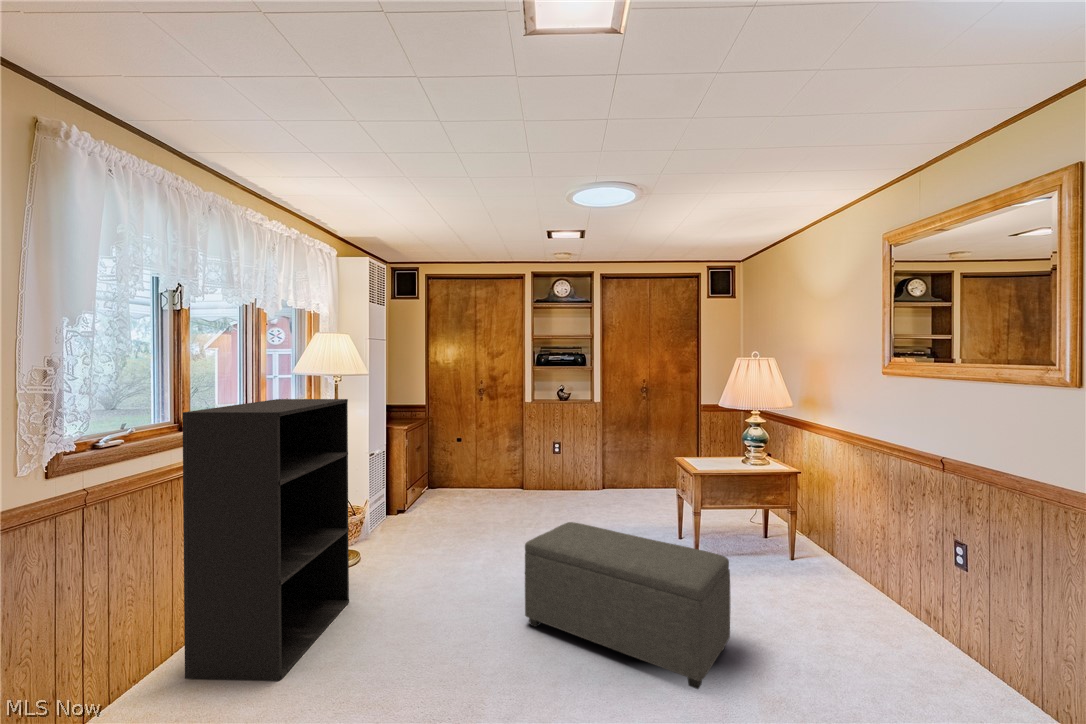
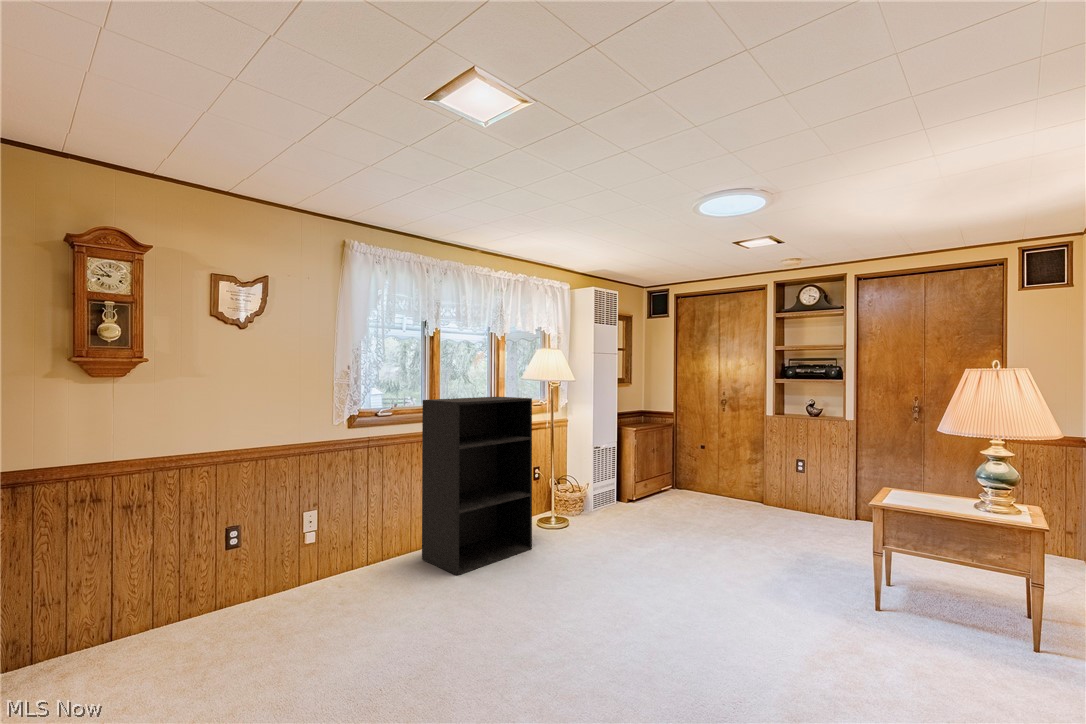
ottoman: present [525,522,731,689] -> none [626,523,794,693]

